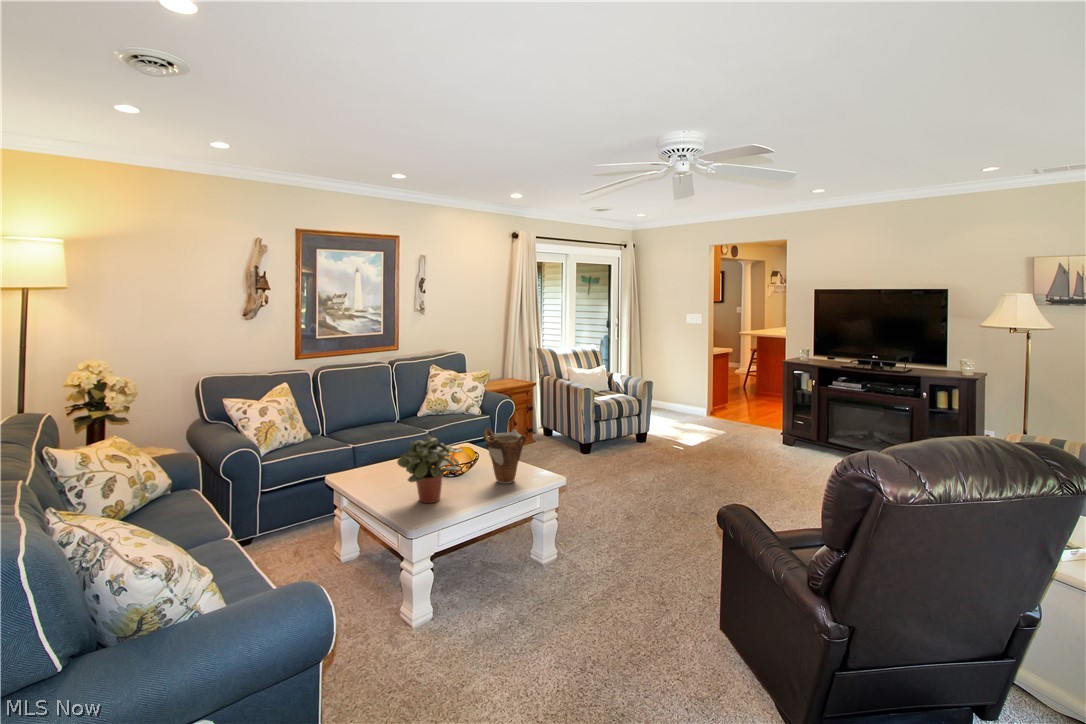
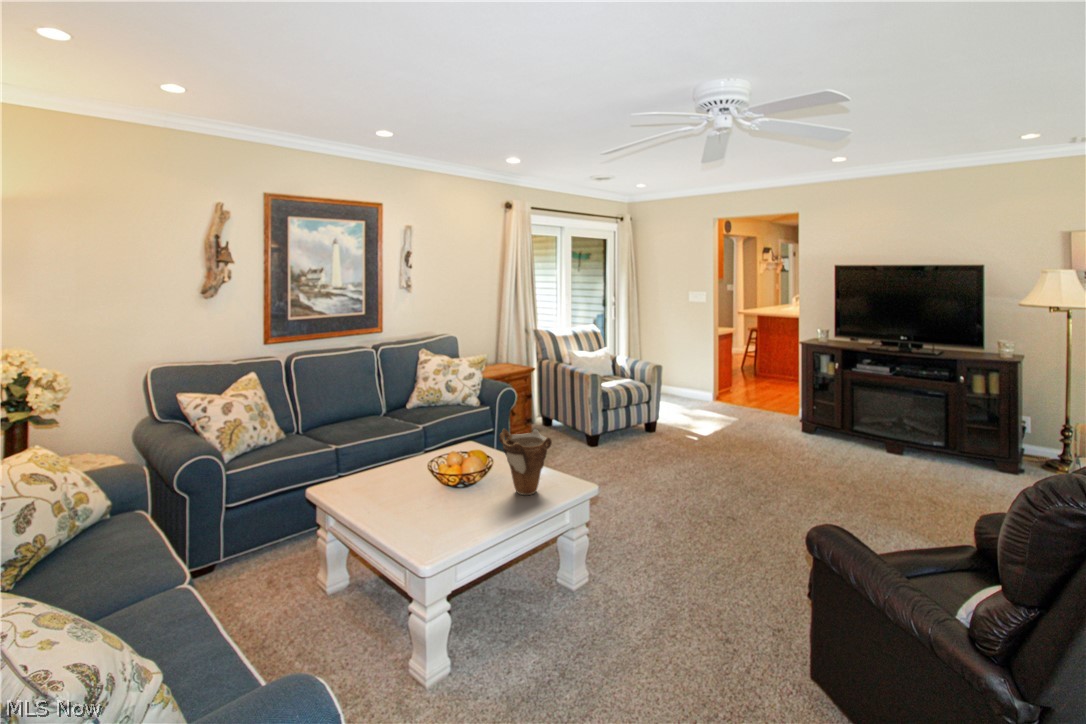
potted plant: present [397,434,463,503] -> none [399,438,479,525]

